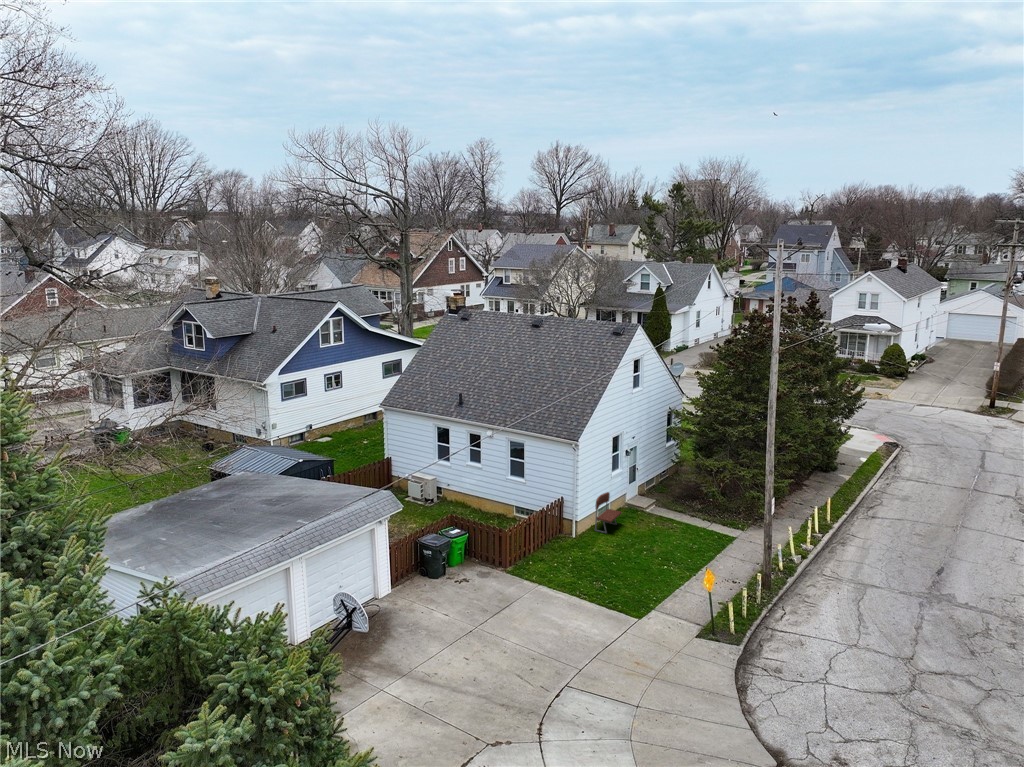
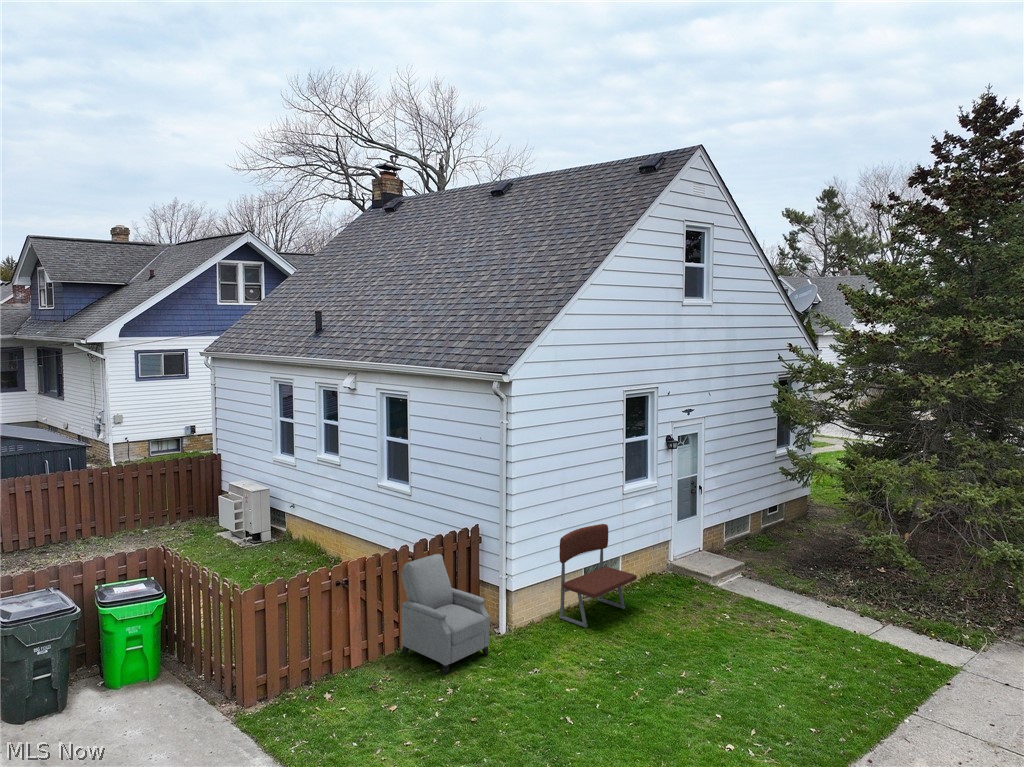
chair: none [547,511,579,554] -> present [401,554,490,674]

